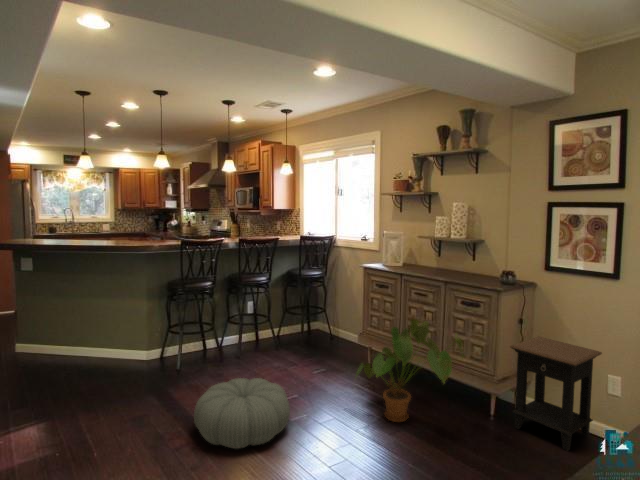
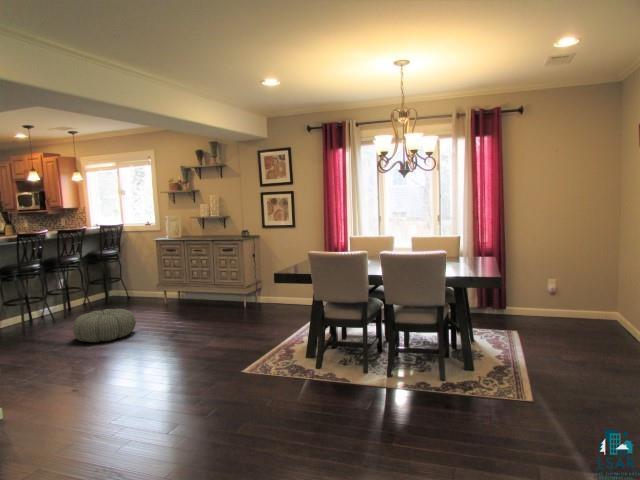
house plant: present [356,320,464,422] -> none [169,263,228,319]
side table: present [510,337,602,451] -> none [249,263,290,310]

